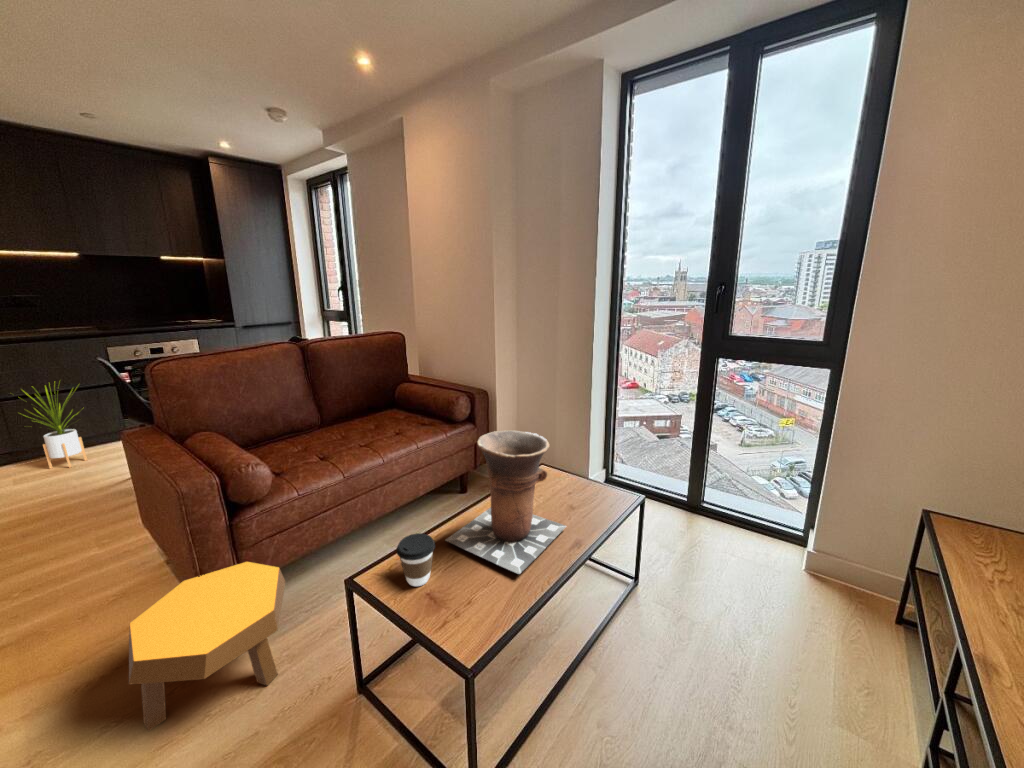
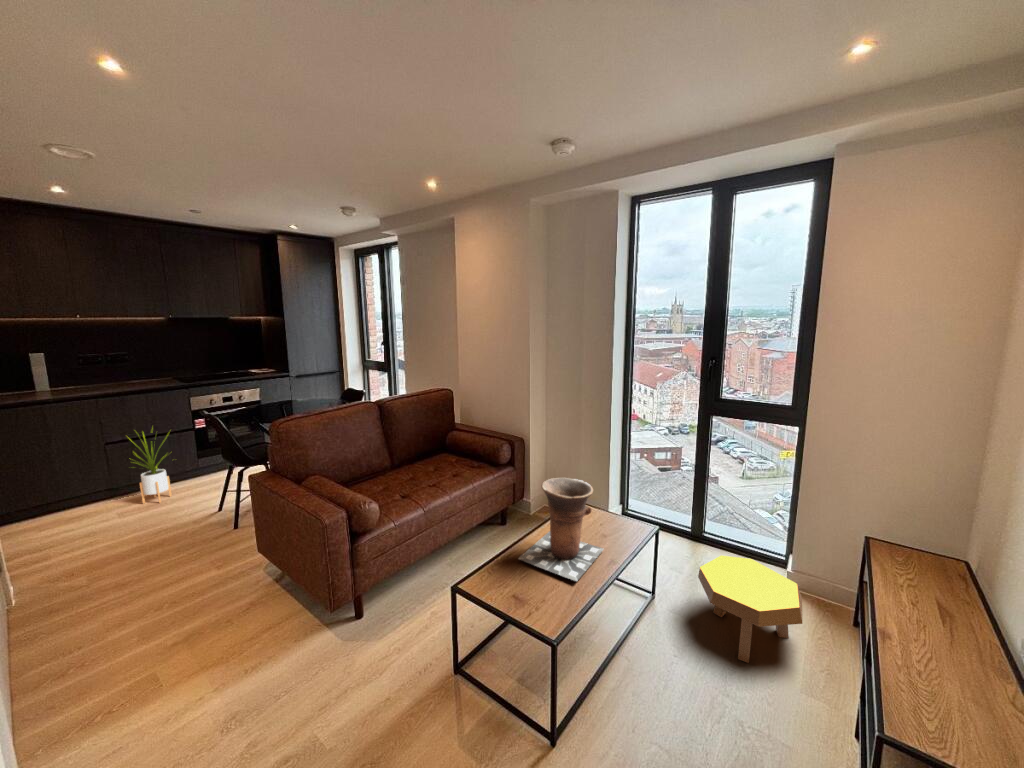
coffee cup: present [397,533,435,586] -> none [493,552,519,590]
footstool: present [129,562,286,731] -> present [698,555,802,663]

